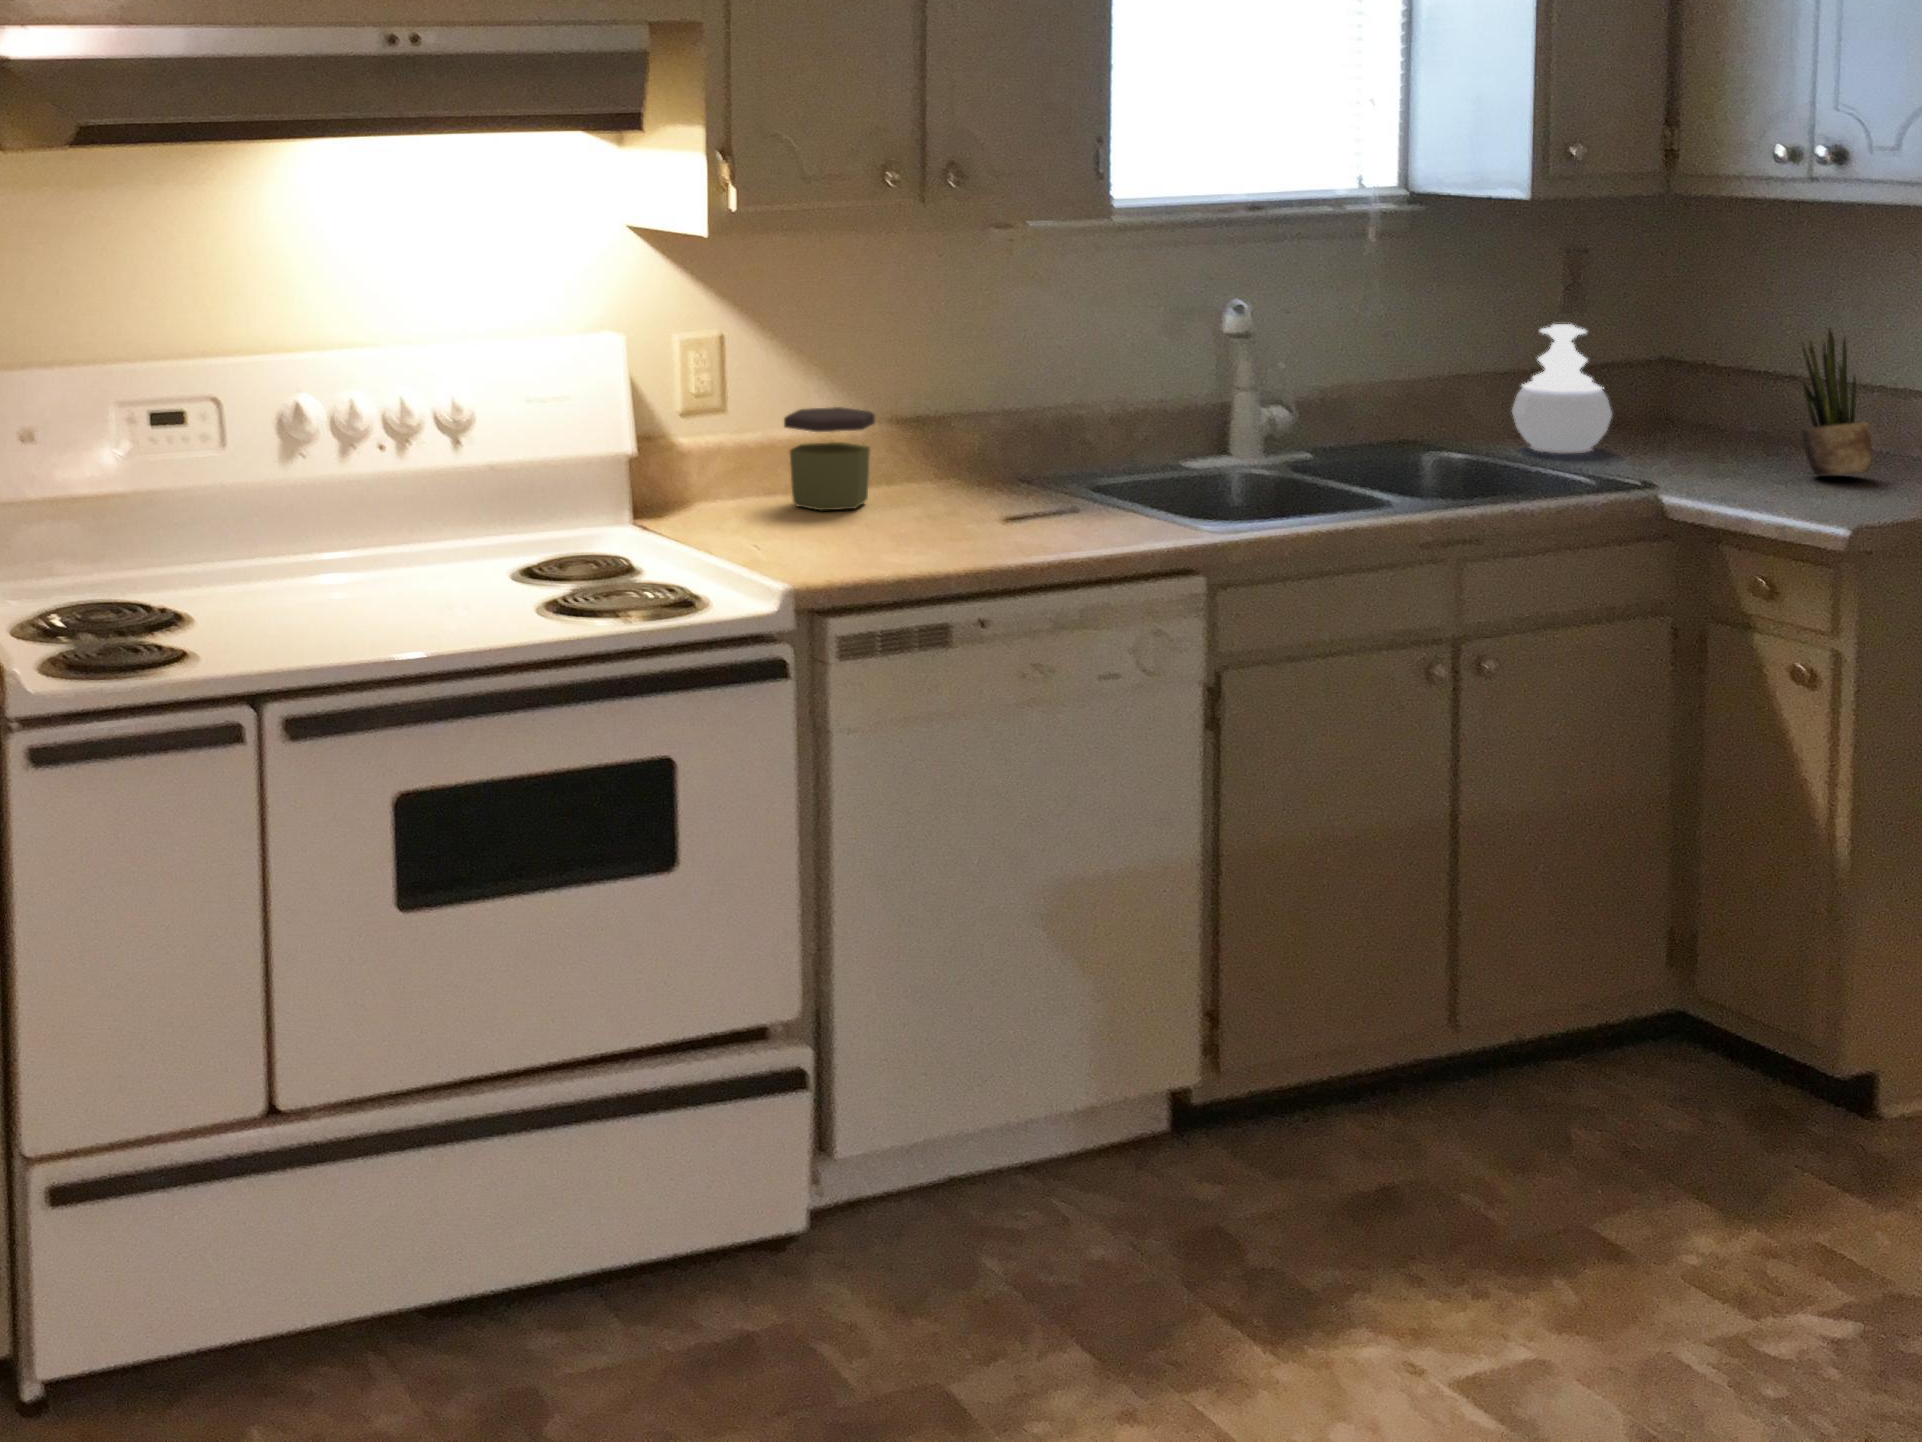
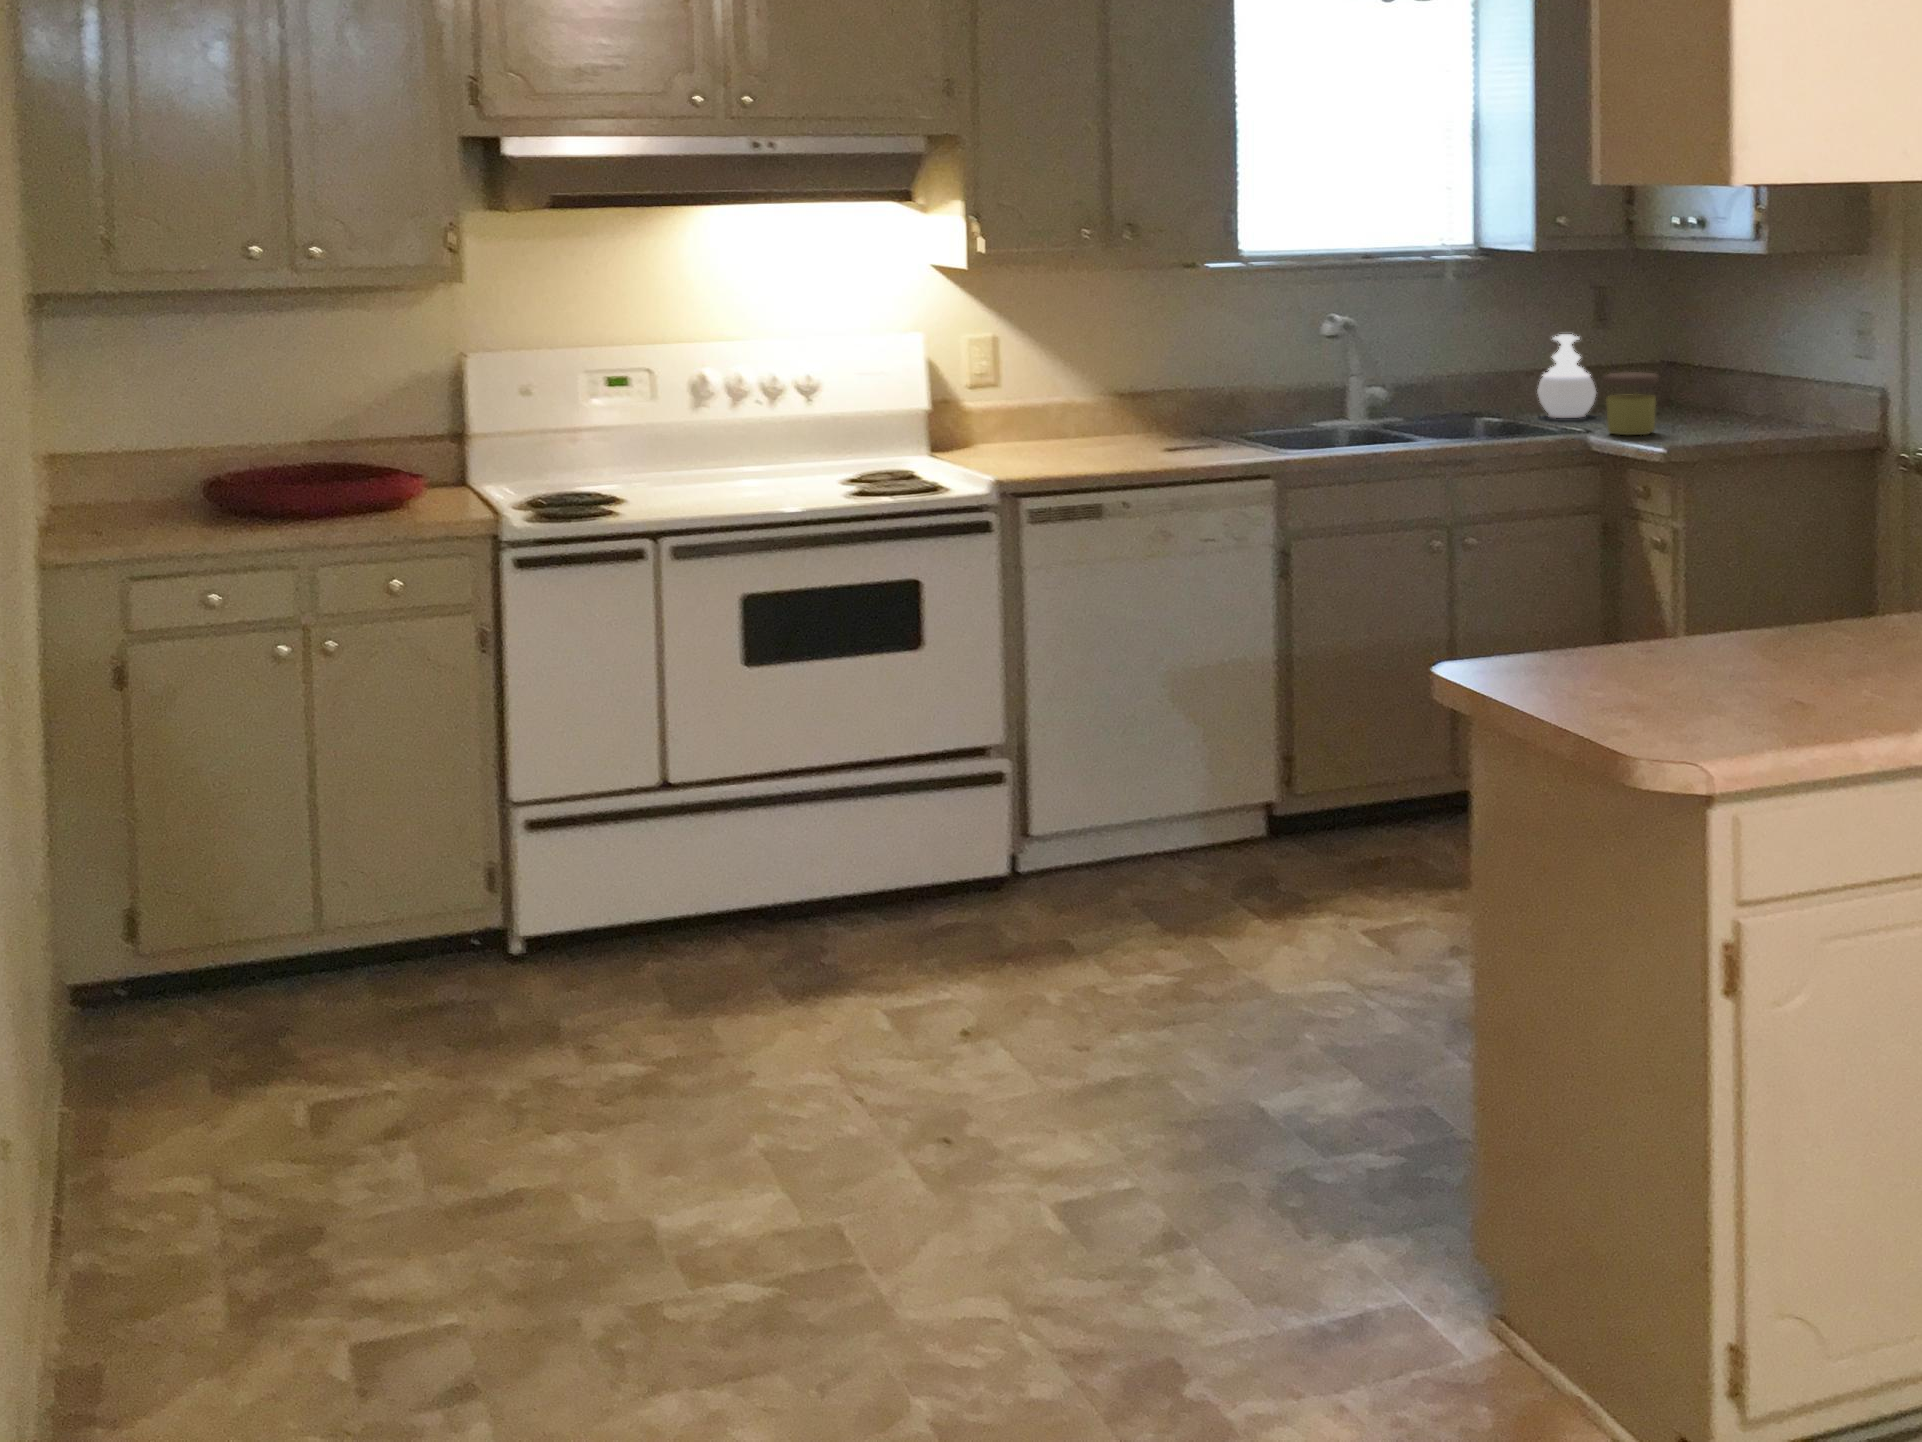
potted plant: present [1801,329,1872,476] -> none [1693,331,1733,427]
jar: present [784,407,875,510] -> present [1603,372,1659,435]

